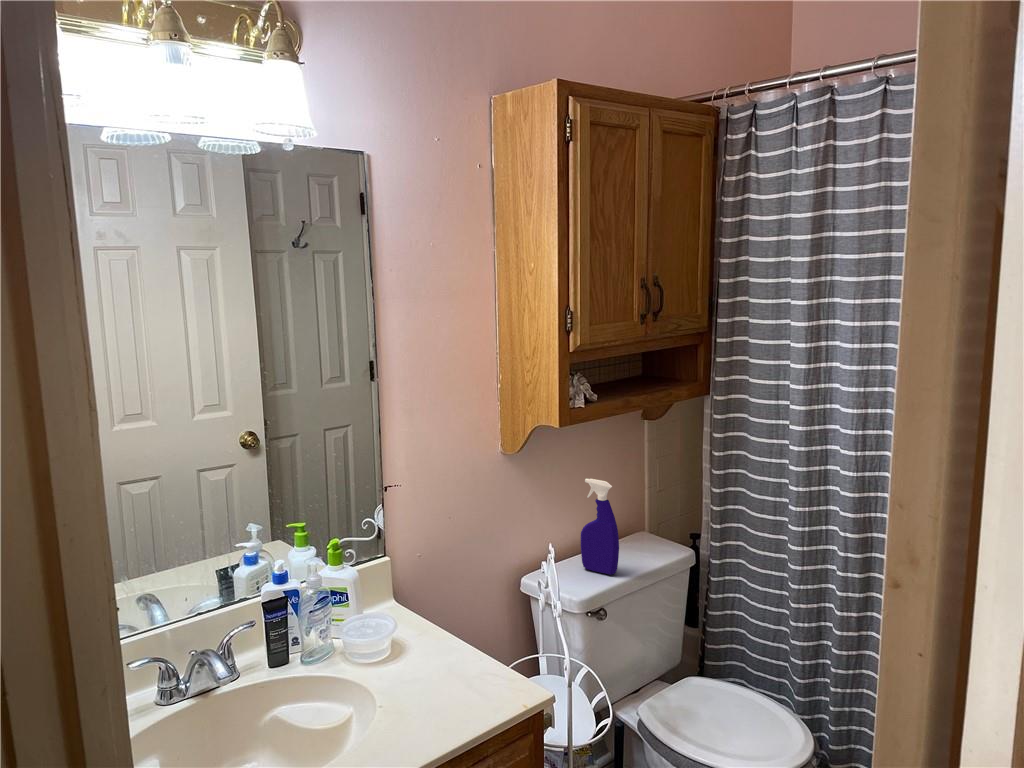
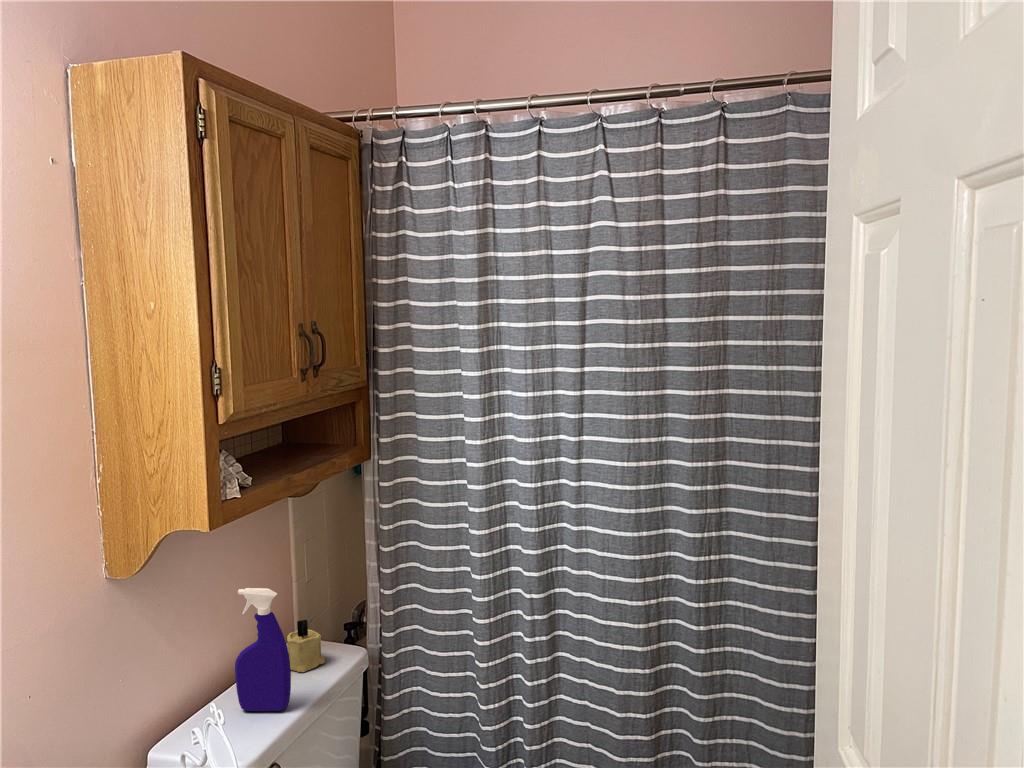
candle: none [624,514,654,555] -> present [287,620,325,672]

